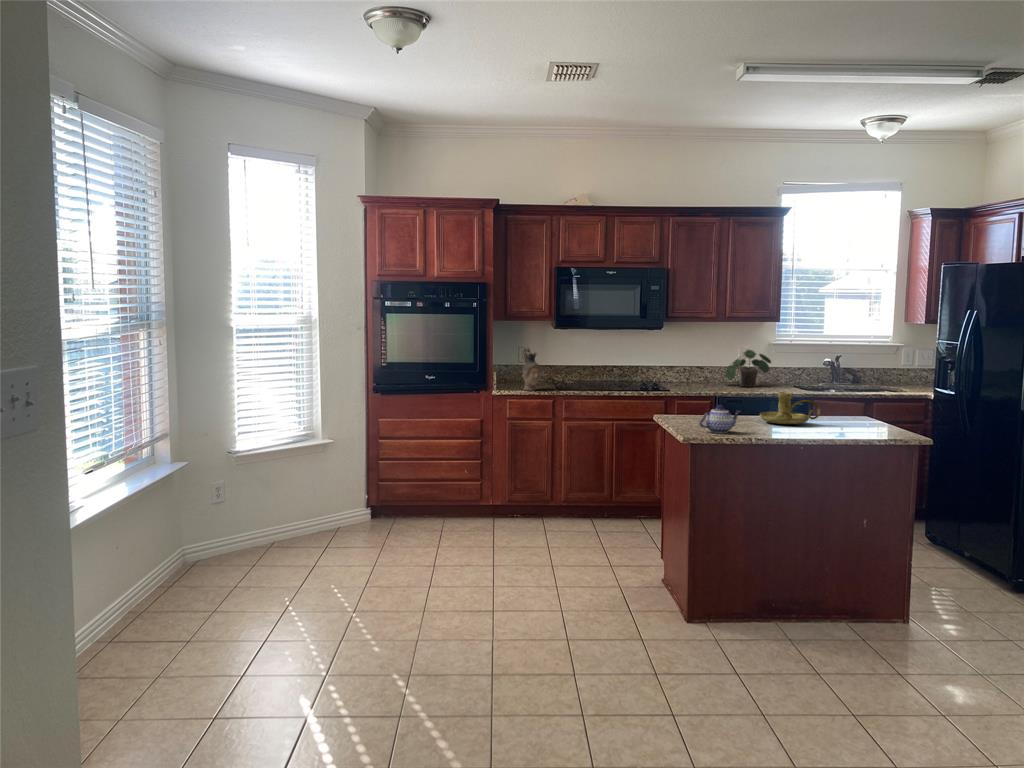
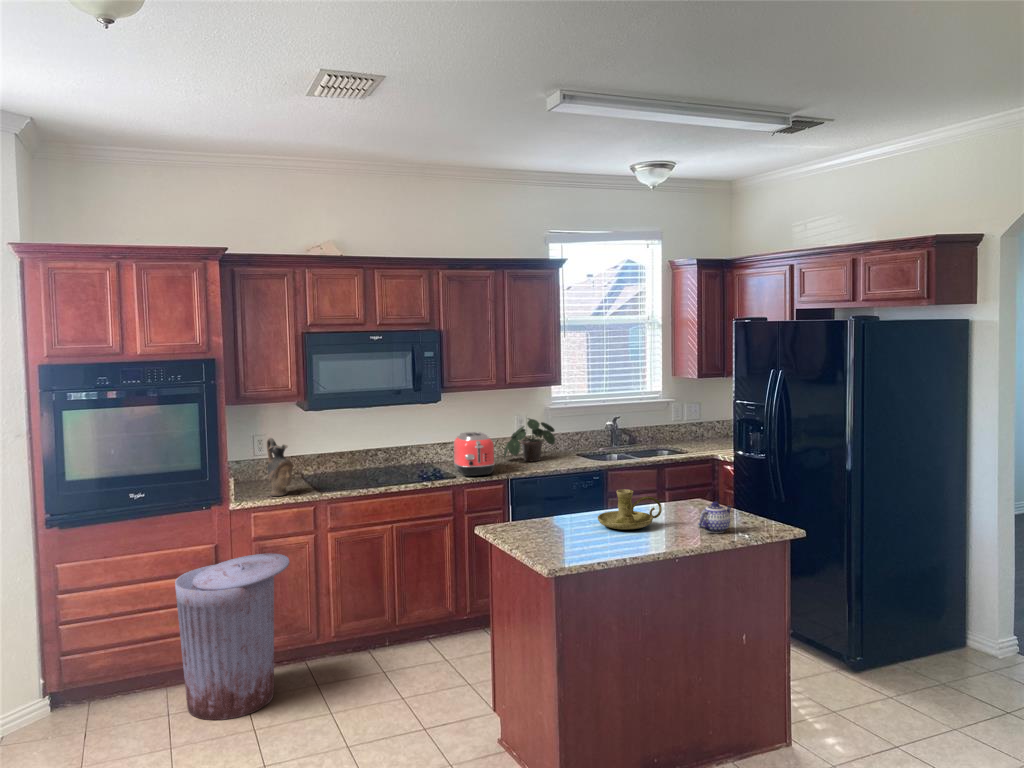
toaster: none [674,356,708,392] -> present [454,432,495,476]
teapot: present [699,405,740,433] -> present [698,501,731,533]
trash can: none [448,430,528,540] -> present [175,553,289,720]

